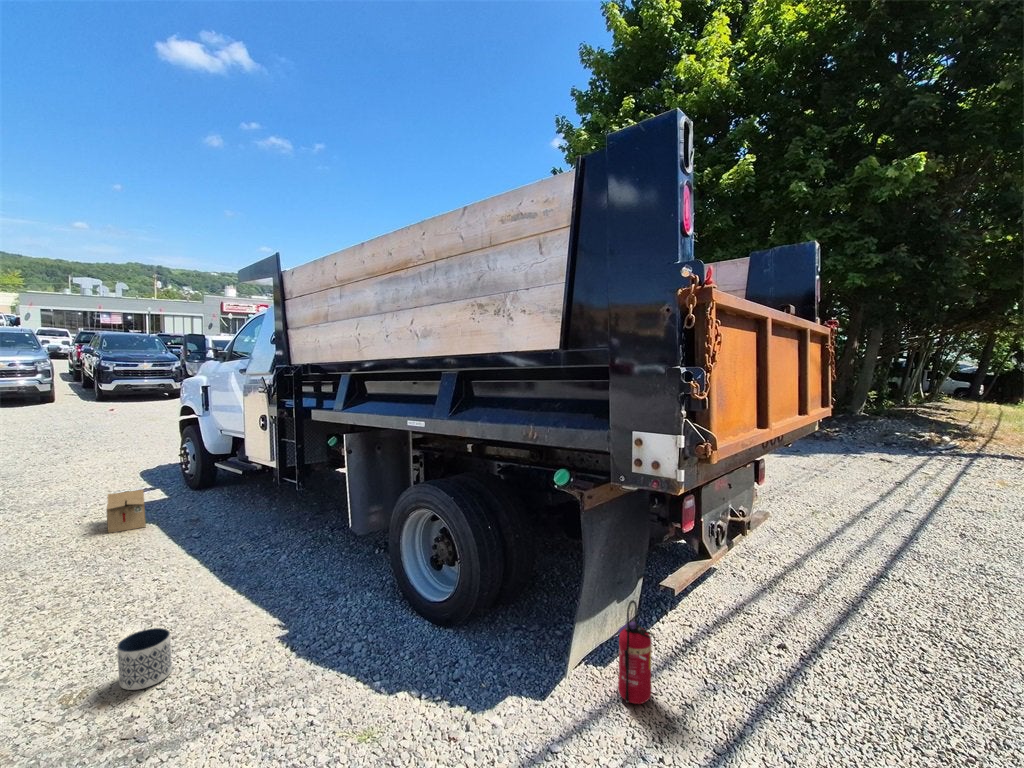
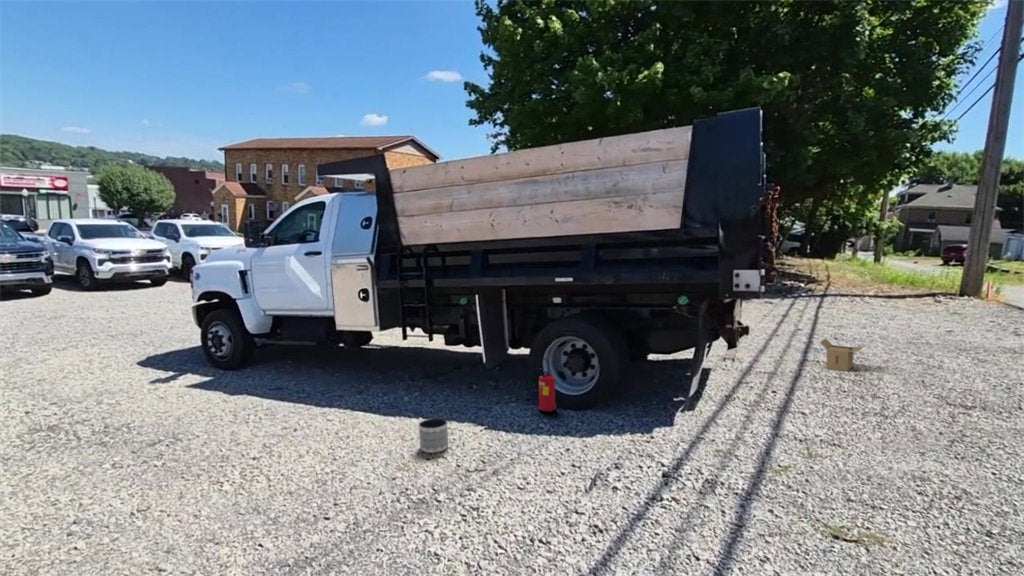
cardboard box: present [107,490,146,533] -> present [820,338,863,371]
fire extinguisher: present [618,600,654,704] -> present [536,358,556,412]

